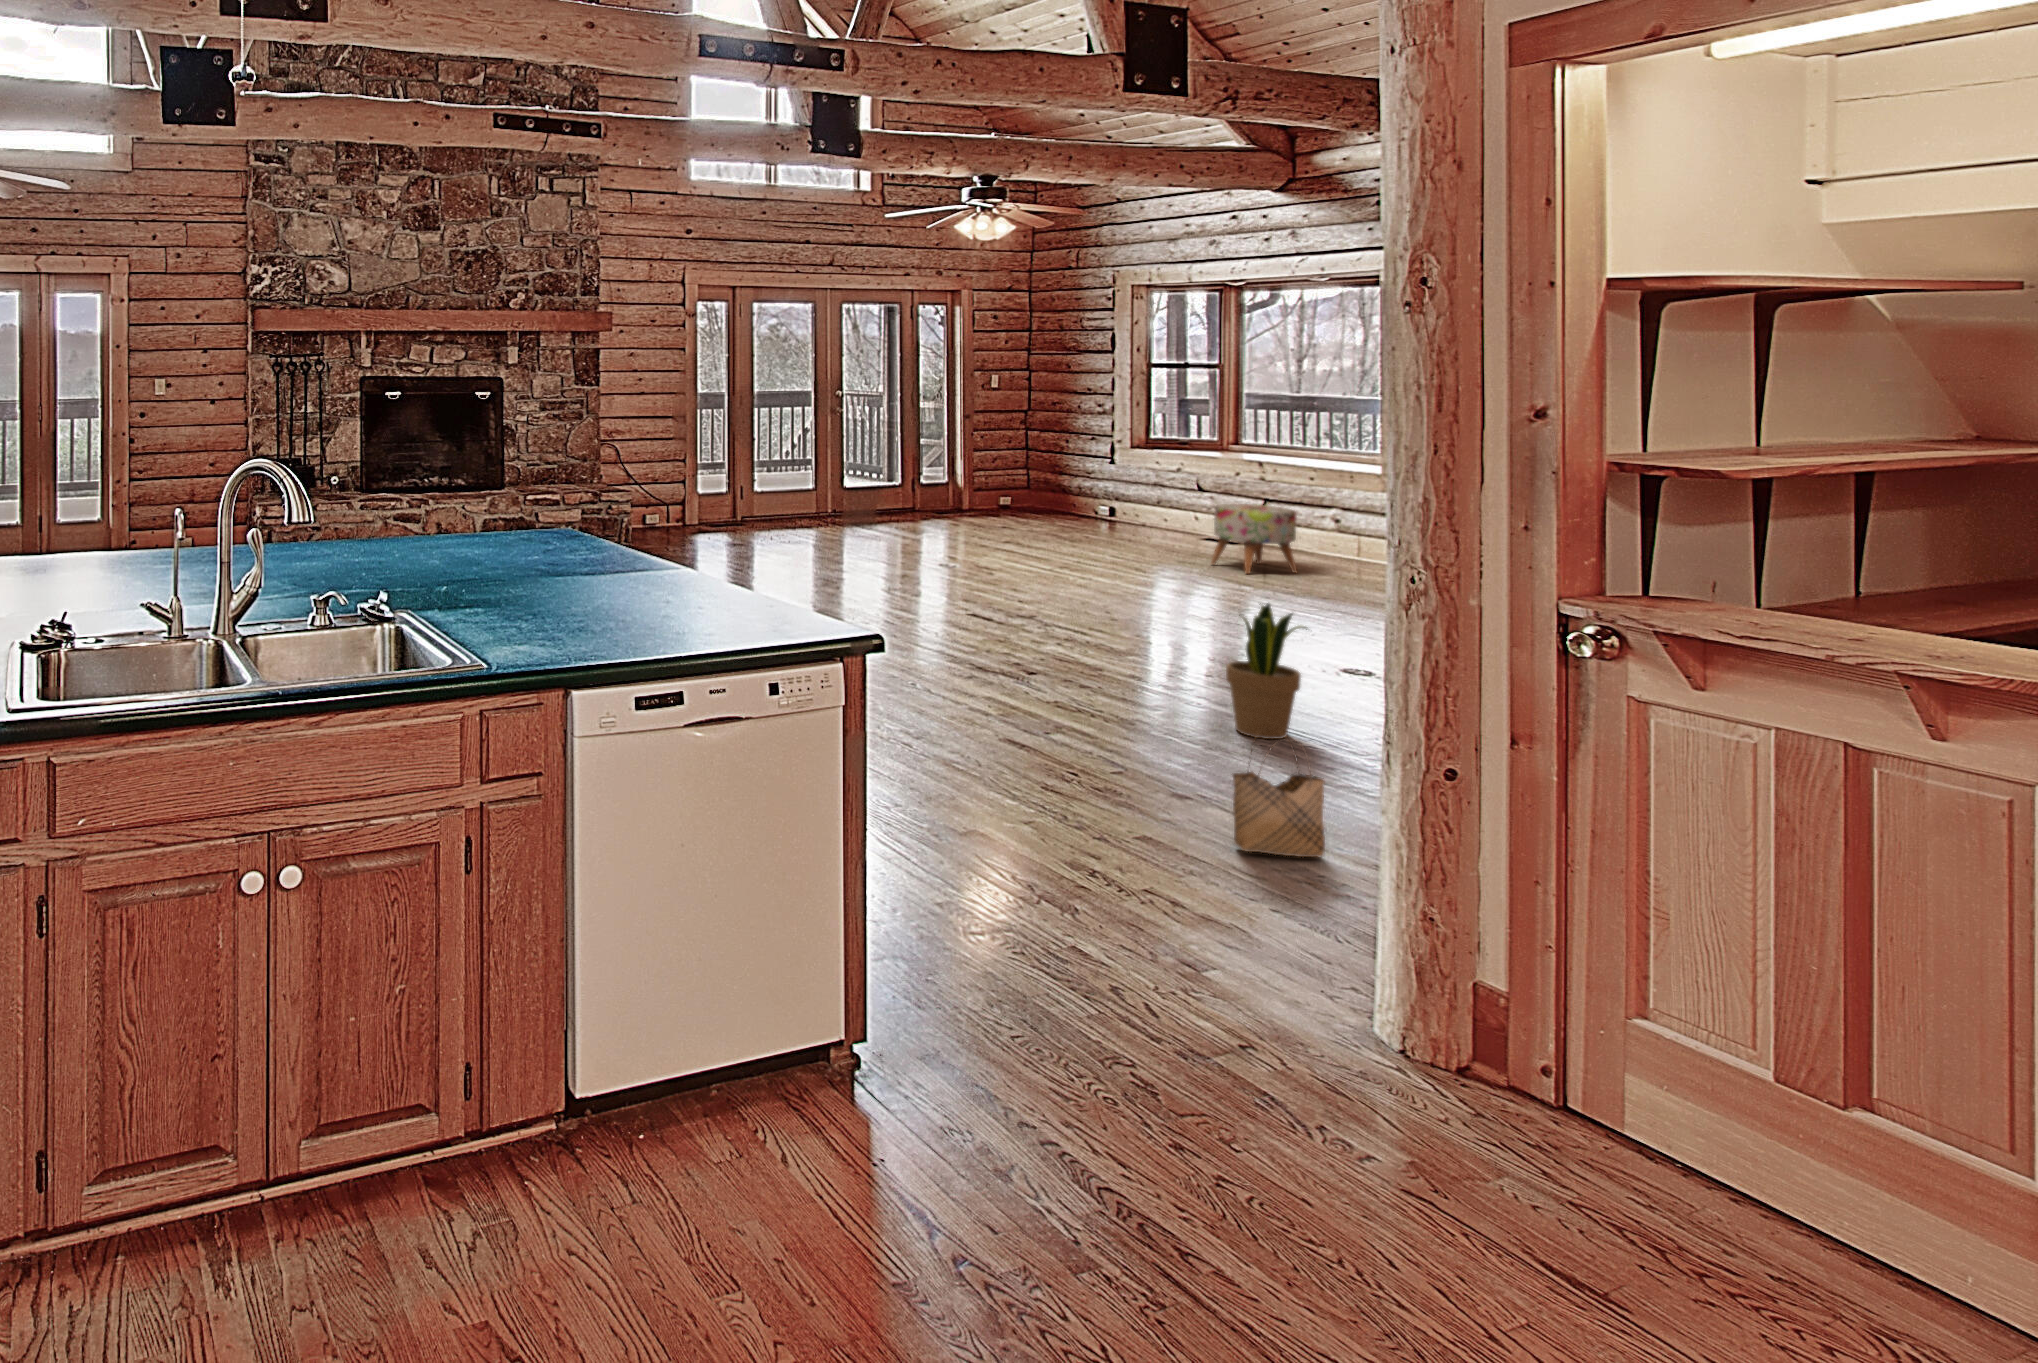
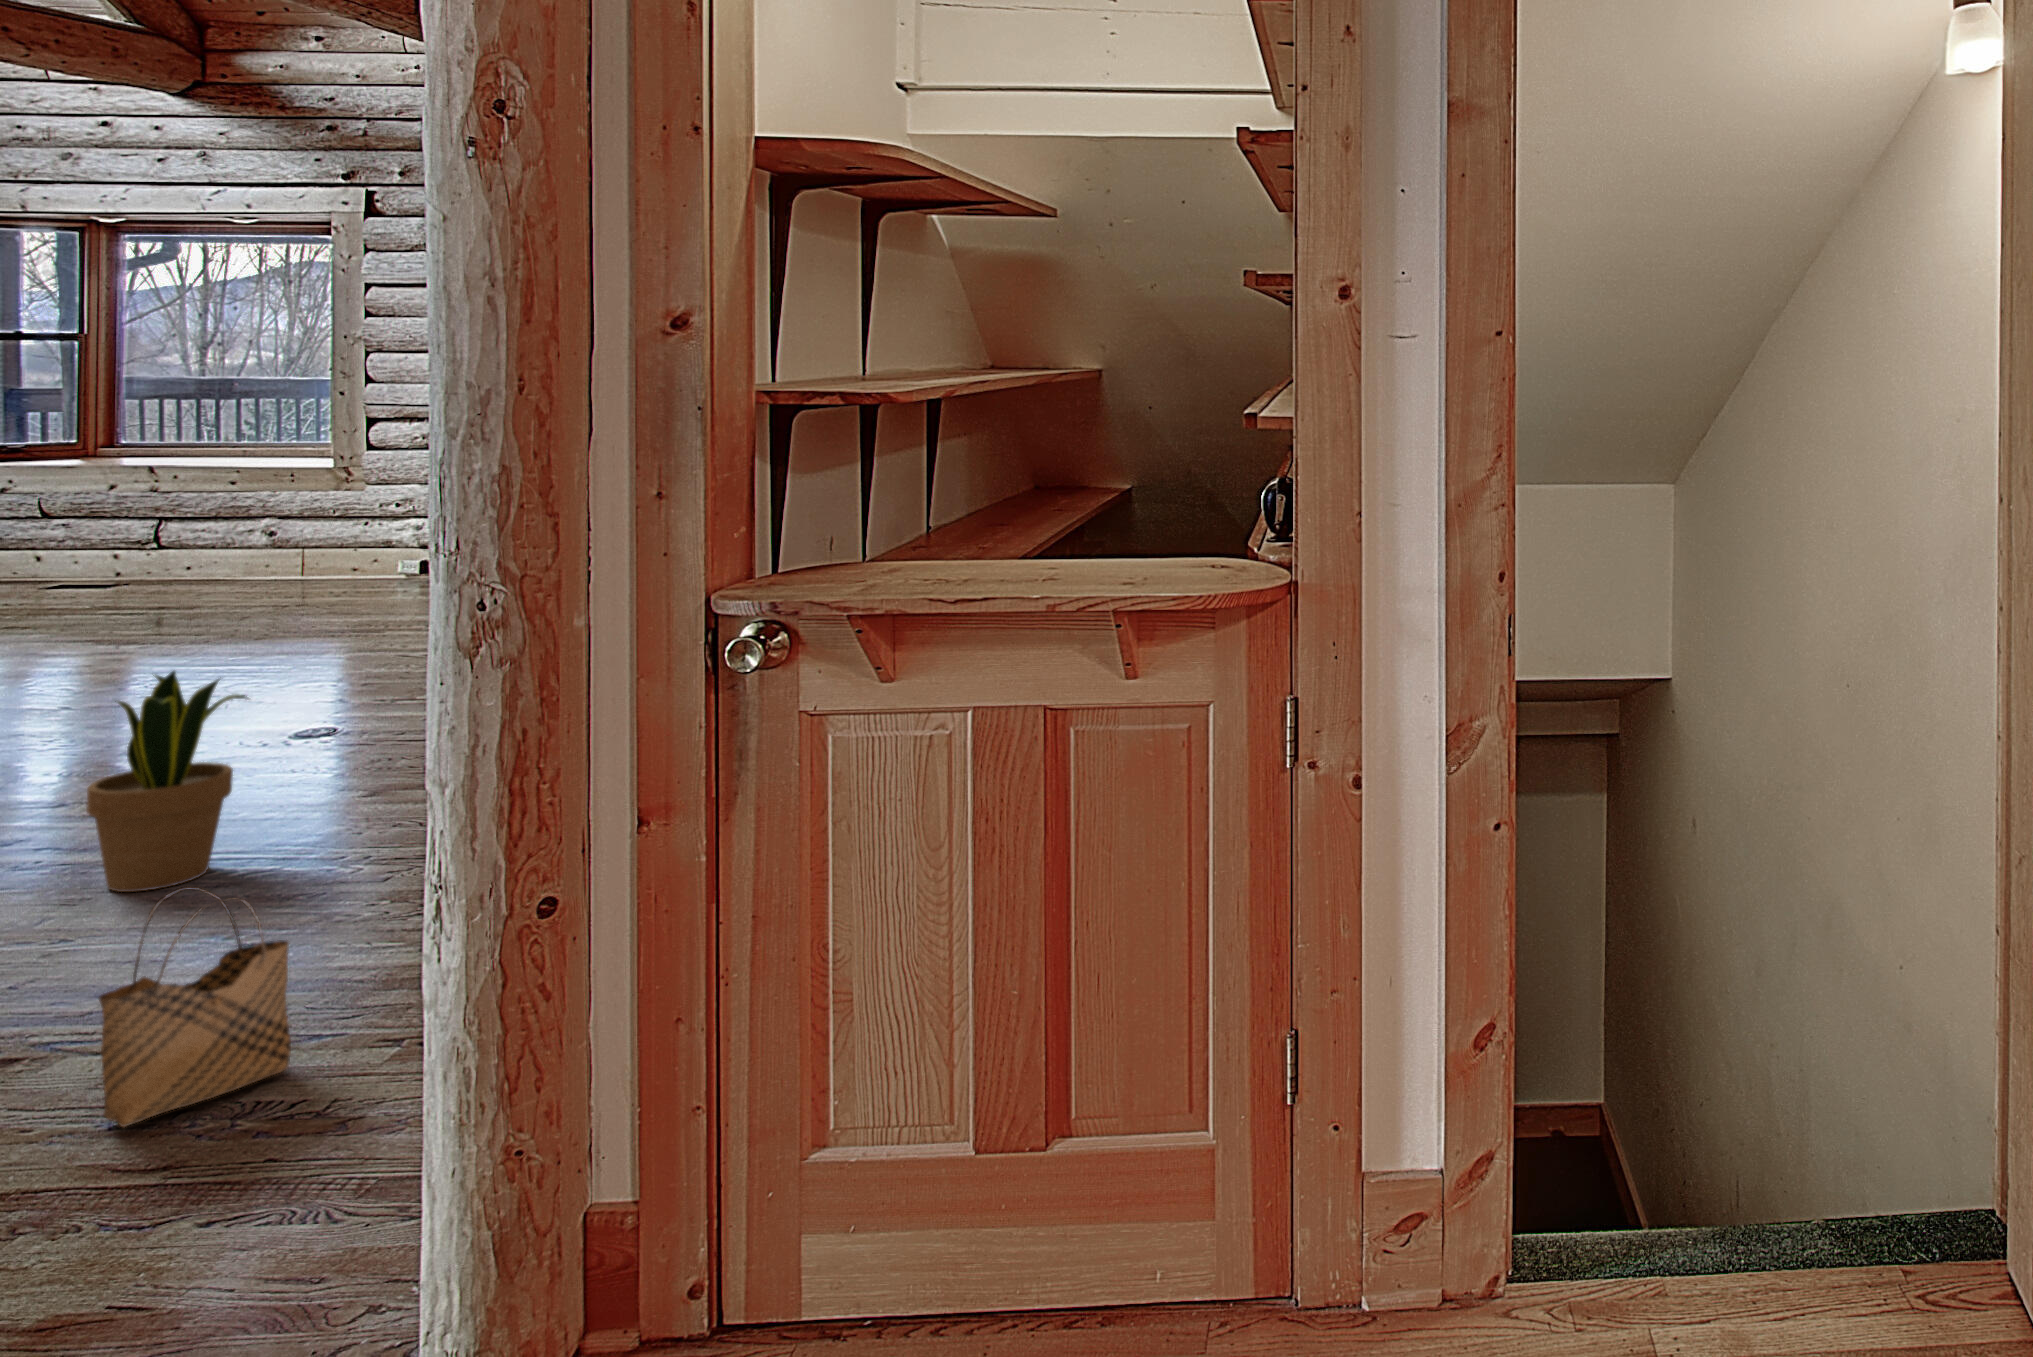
ottoman: present [1211,504,1297,574] -> none [58,526,216,628]

